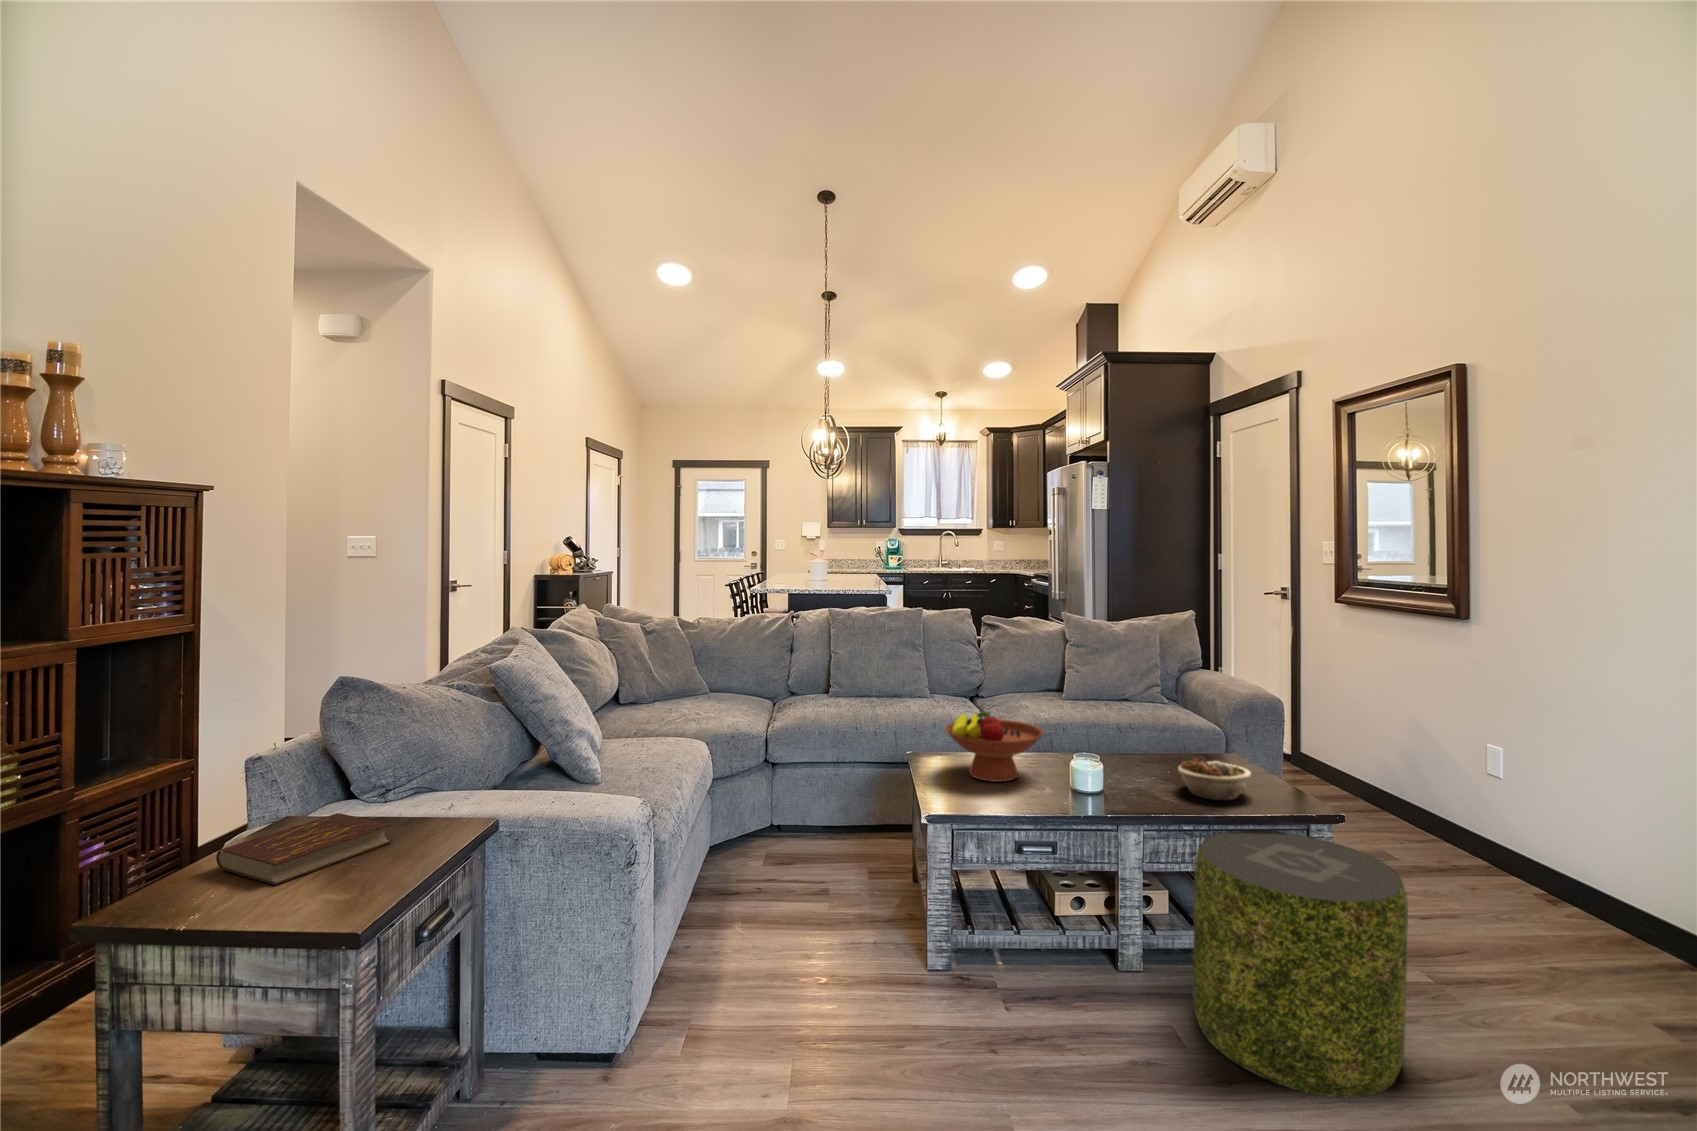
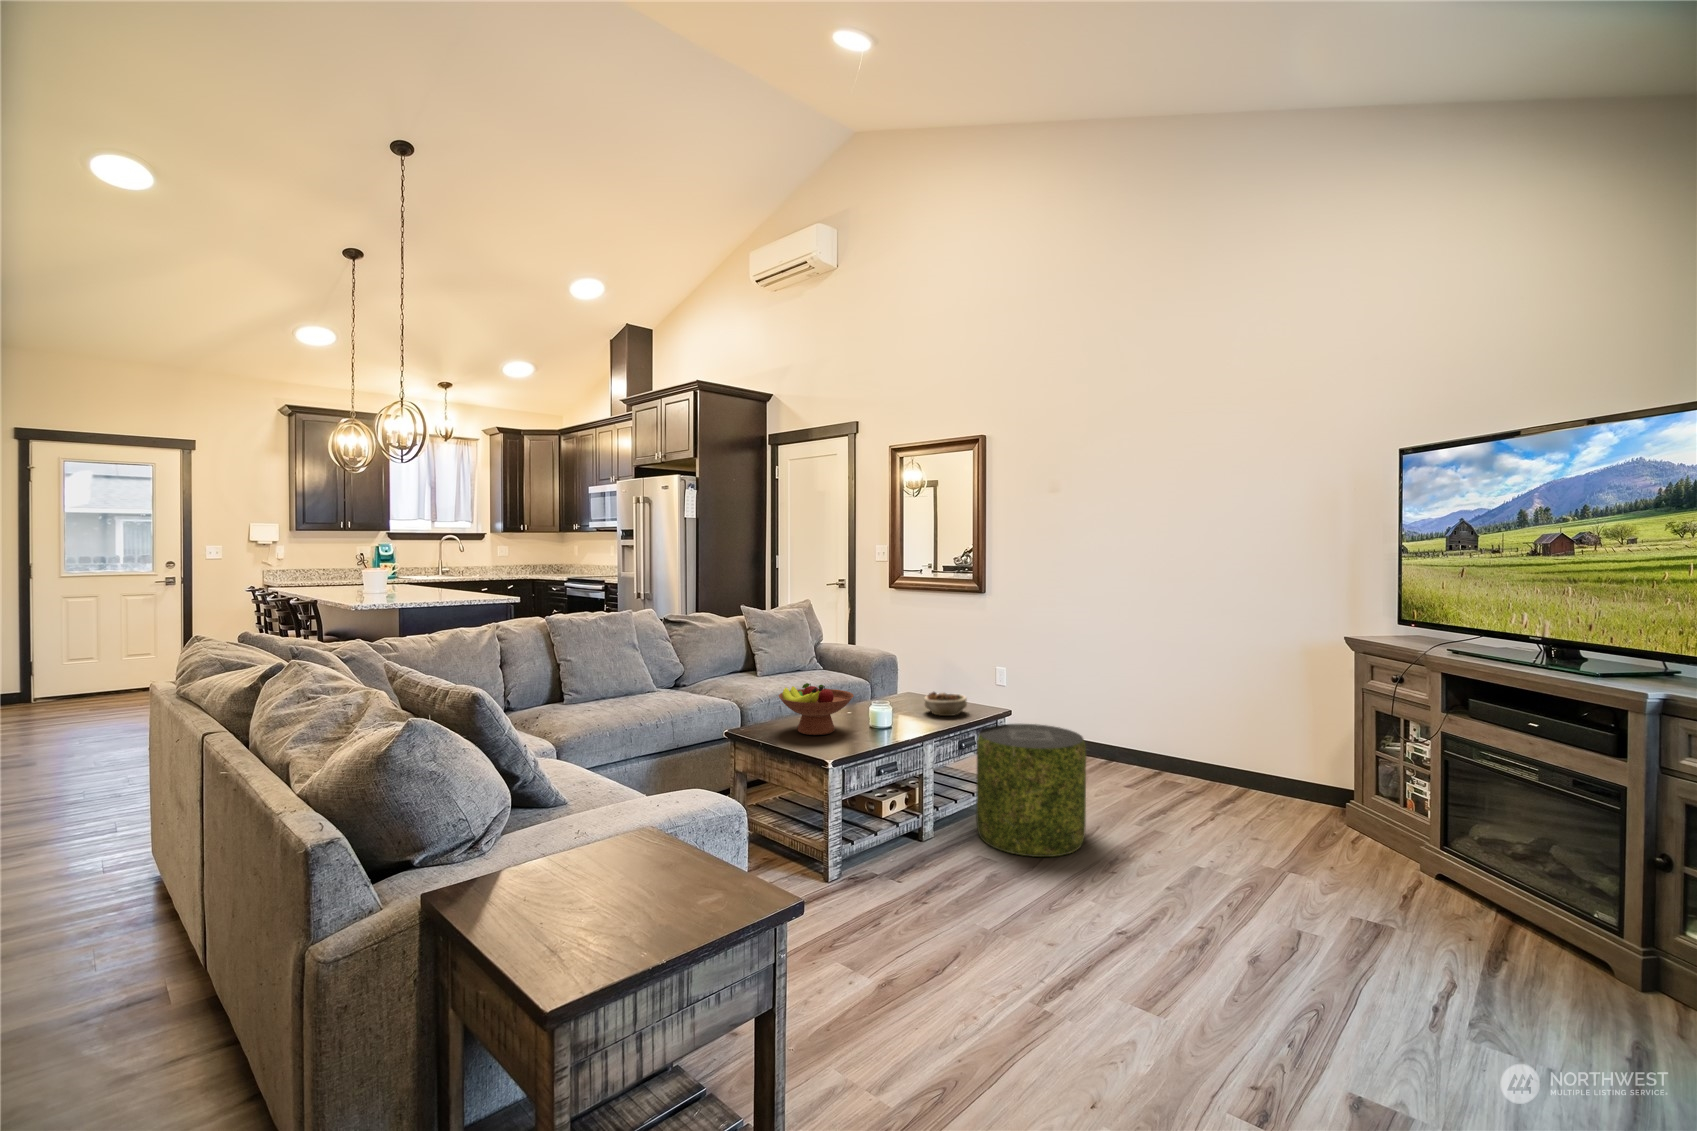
book: present [216,813,391,885] -> none [530,847,644,933]

